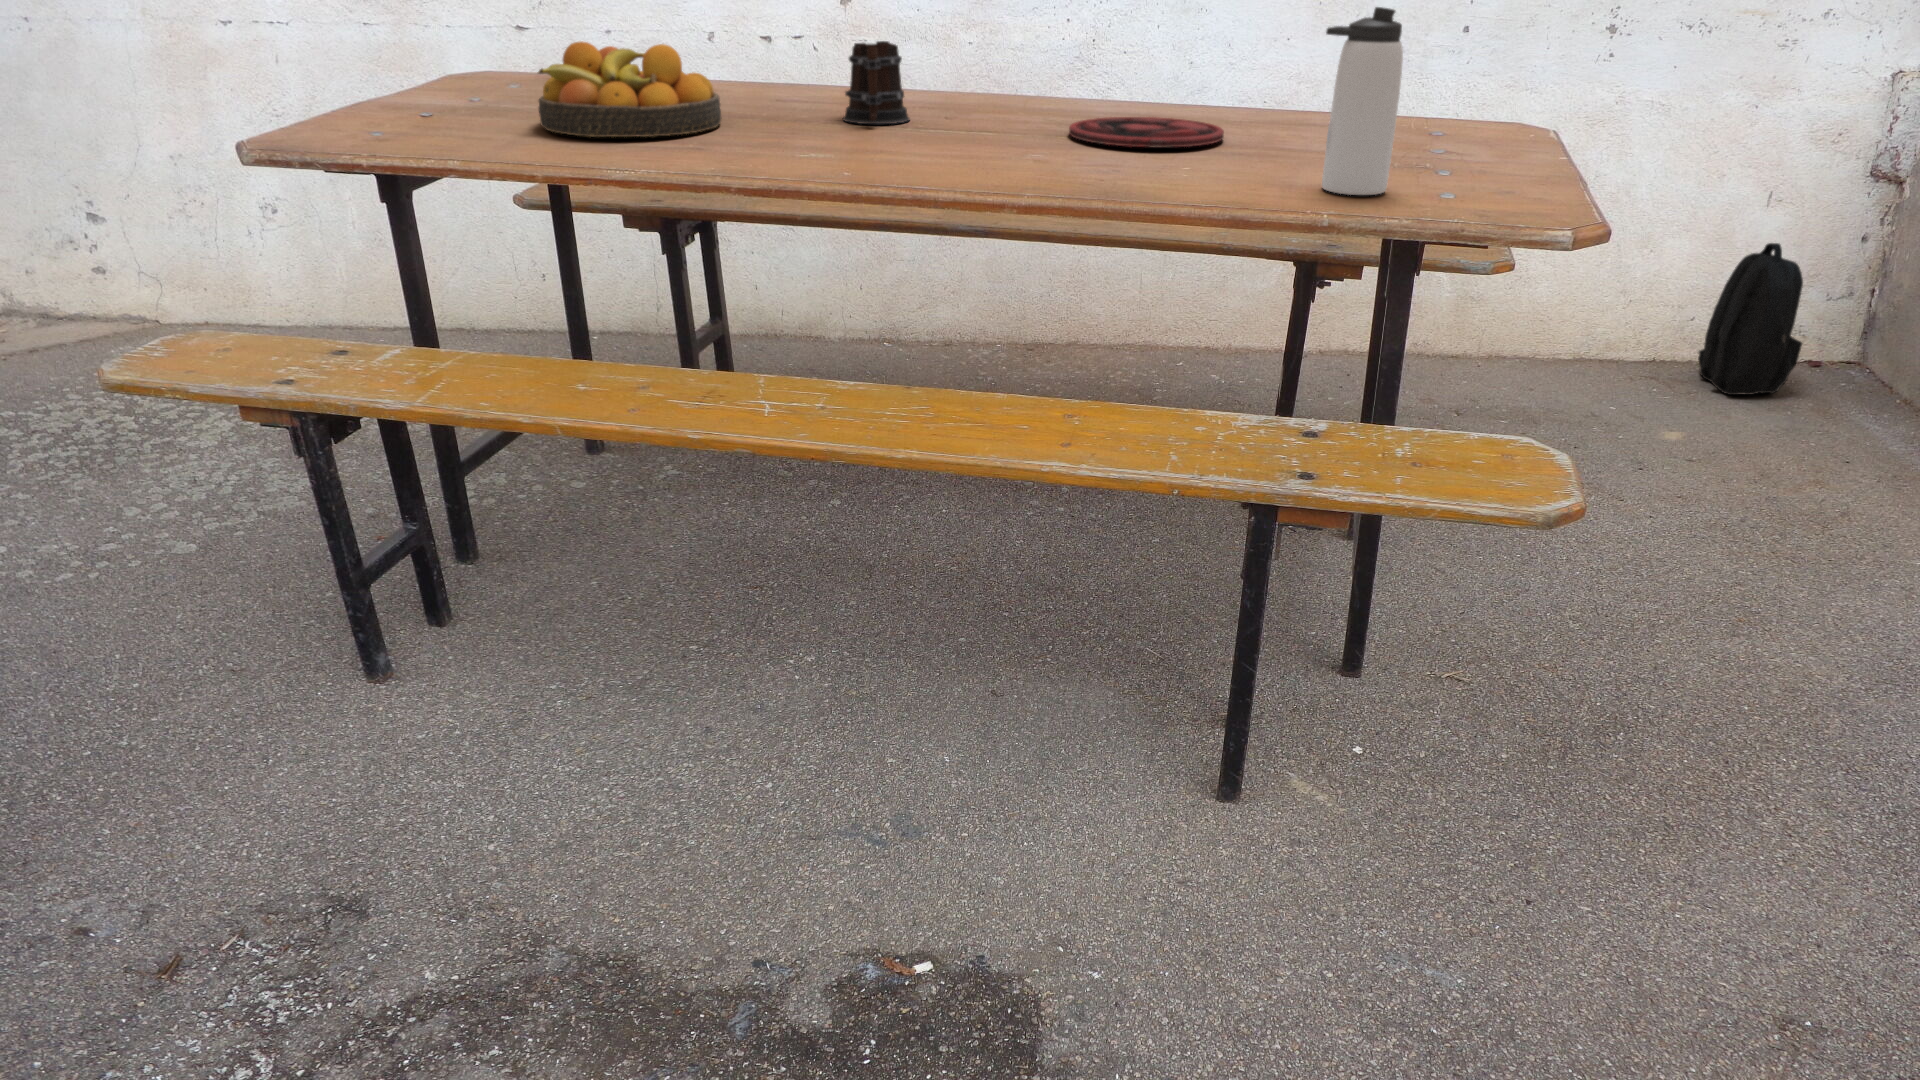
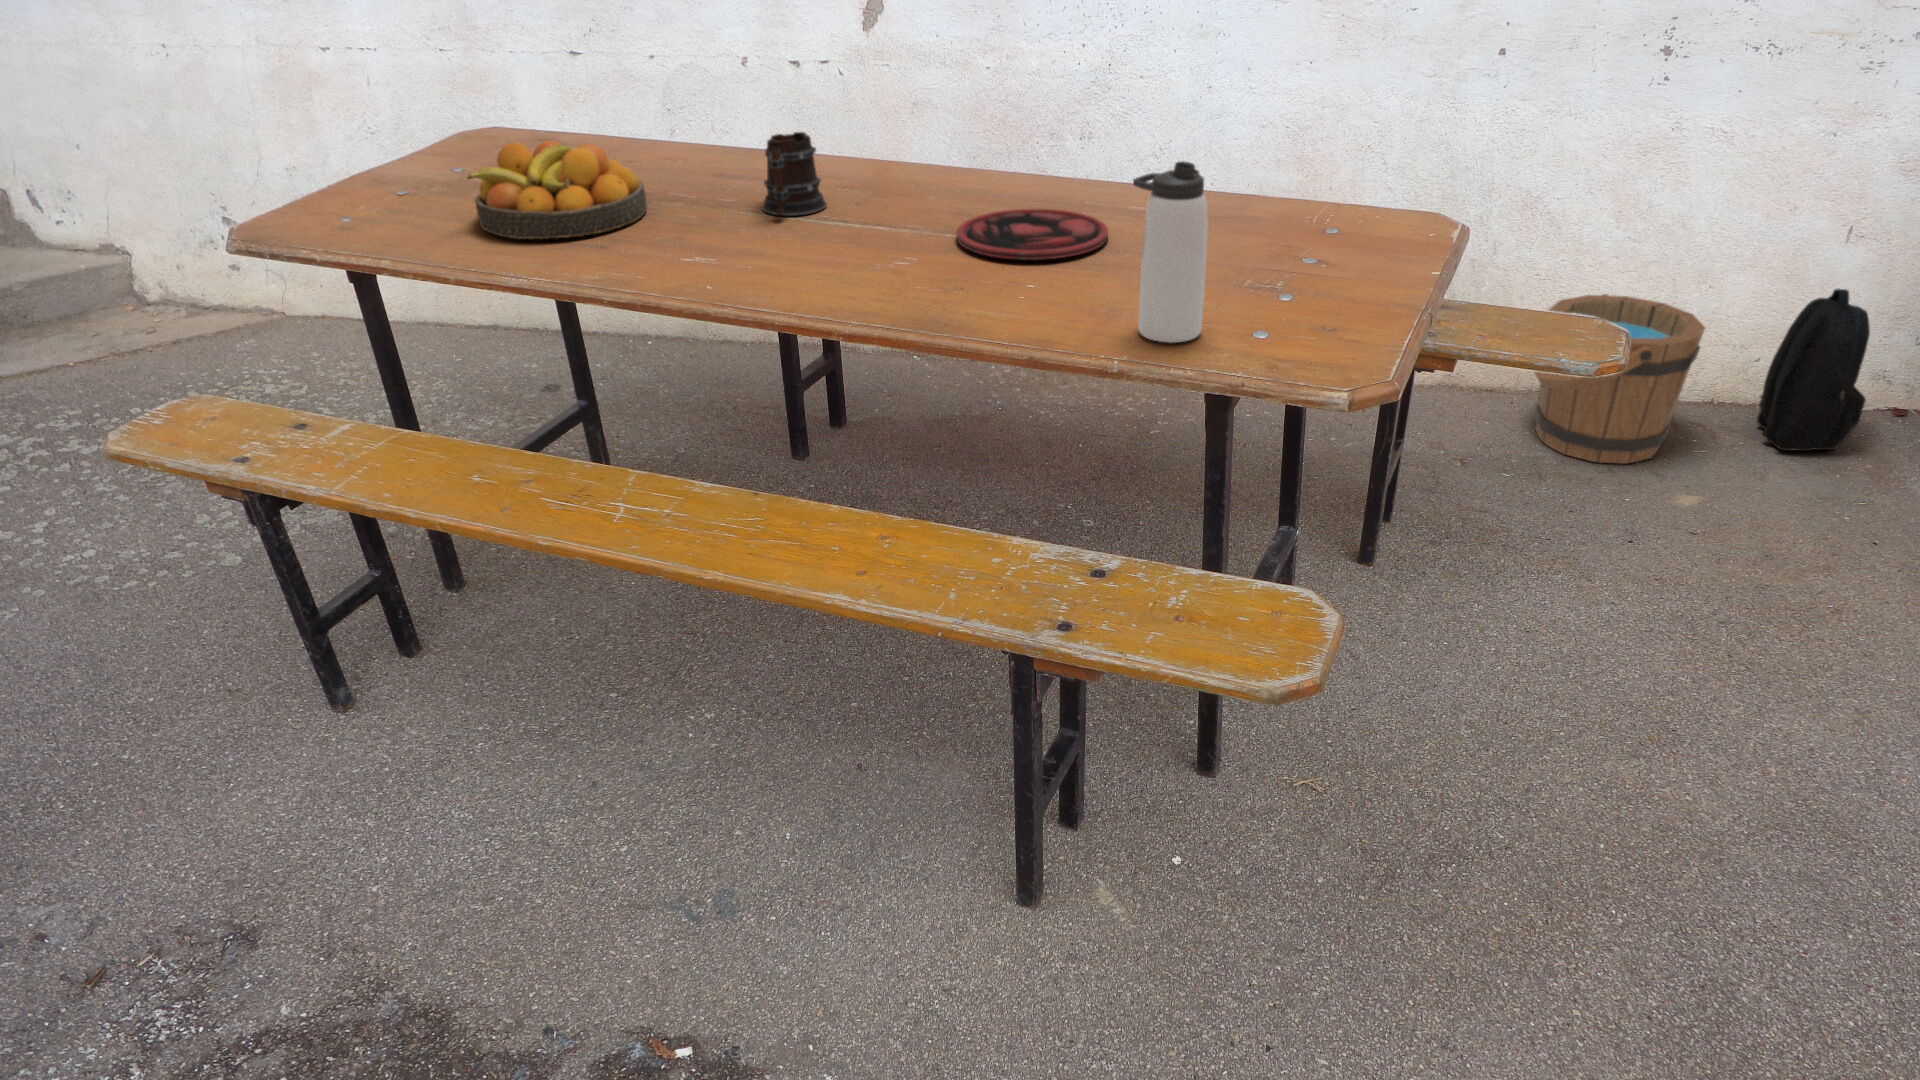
bucket: none [1502,257,1666,410] -> present [1535,294,1705,464]

